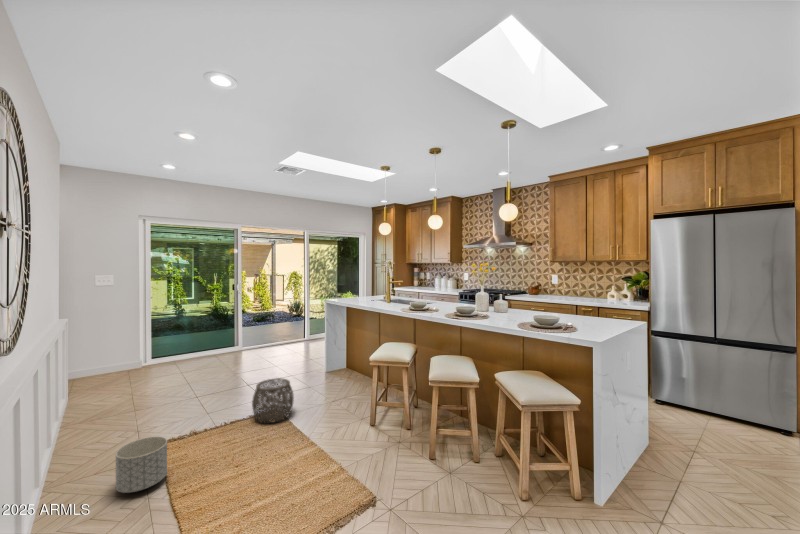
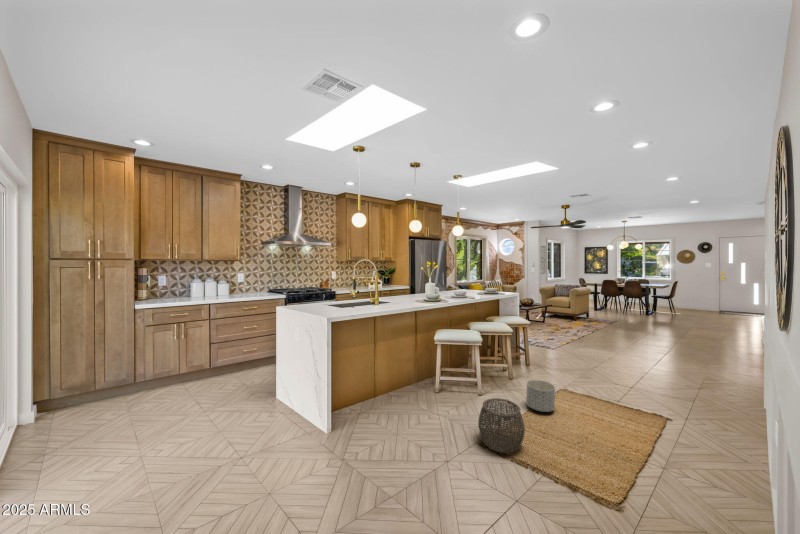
planter: present [116,436,167,493] -> present [526,380,555,412]

